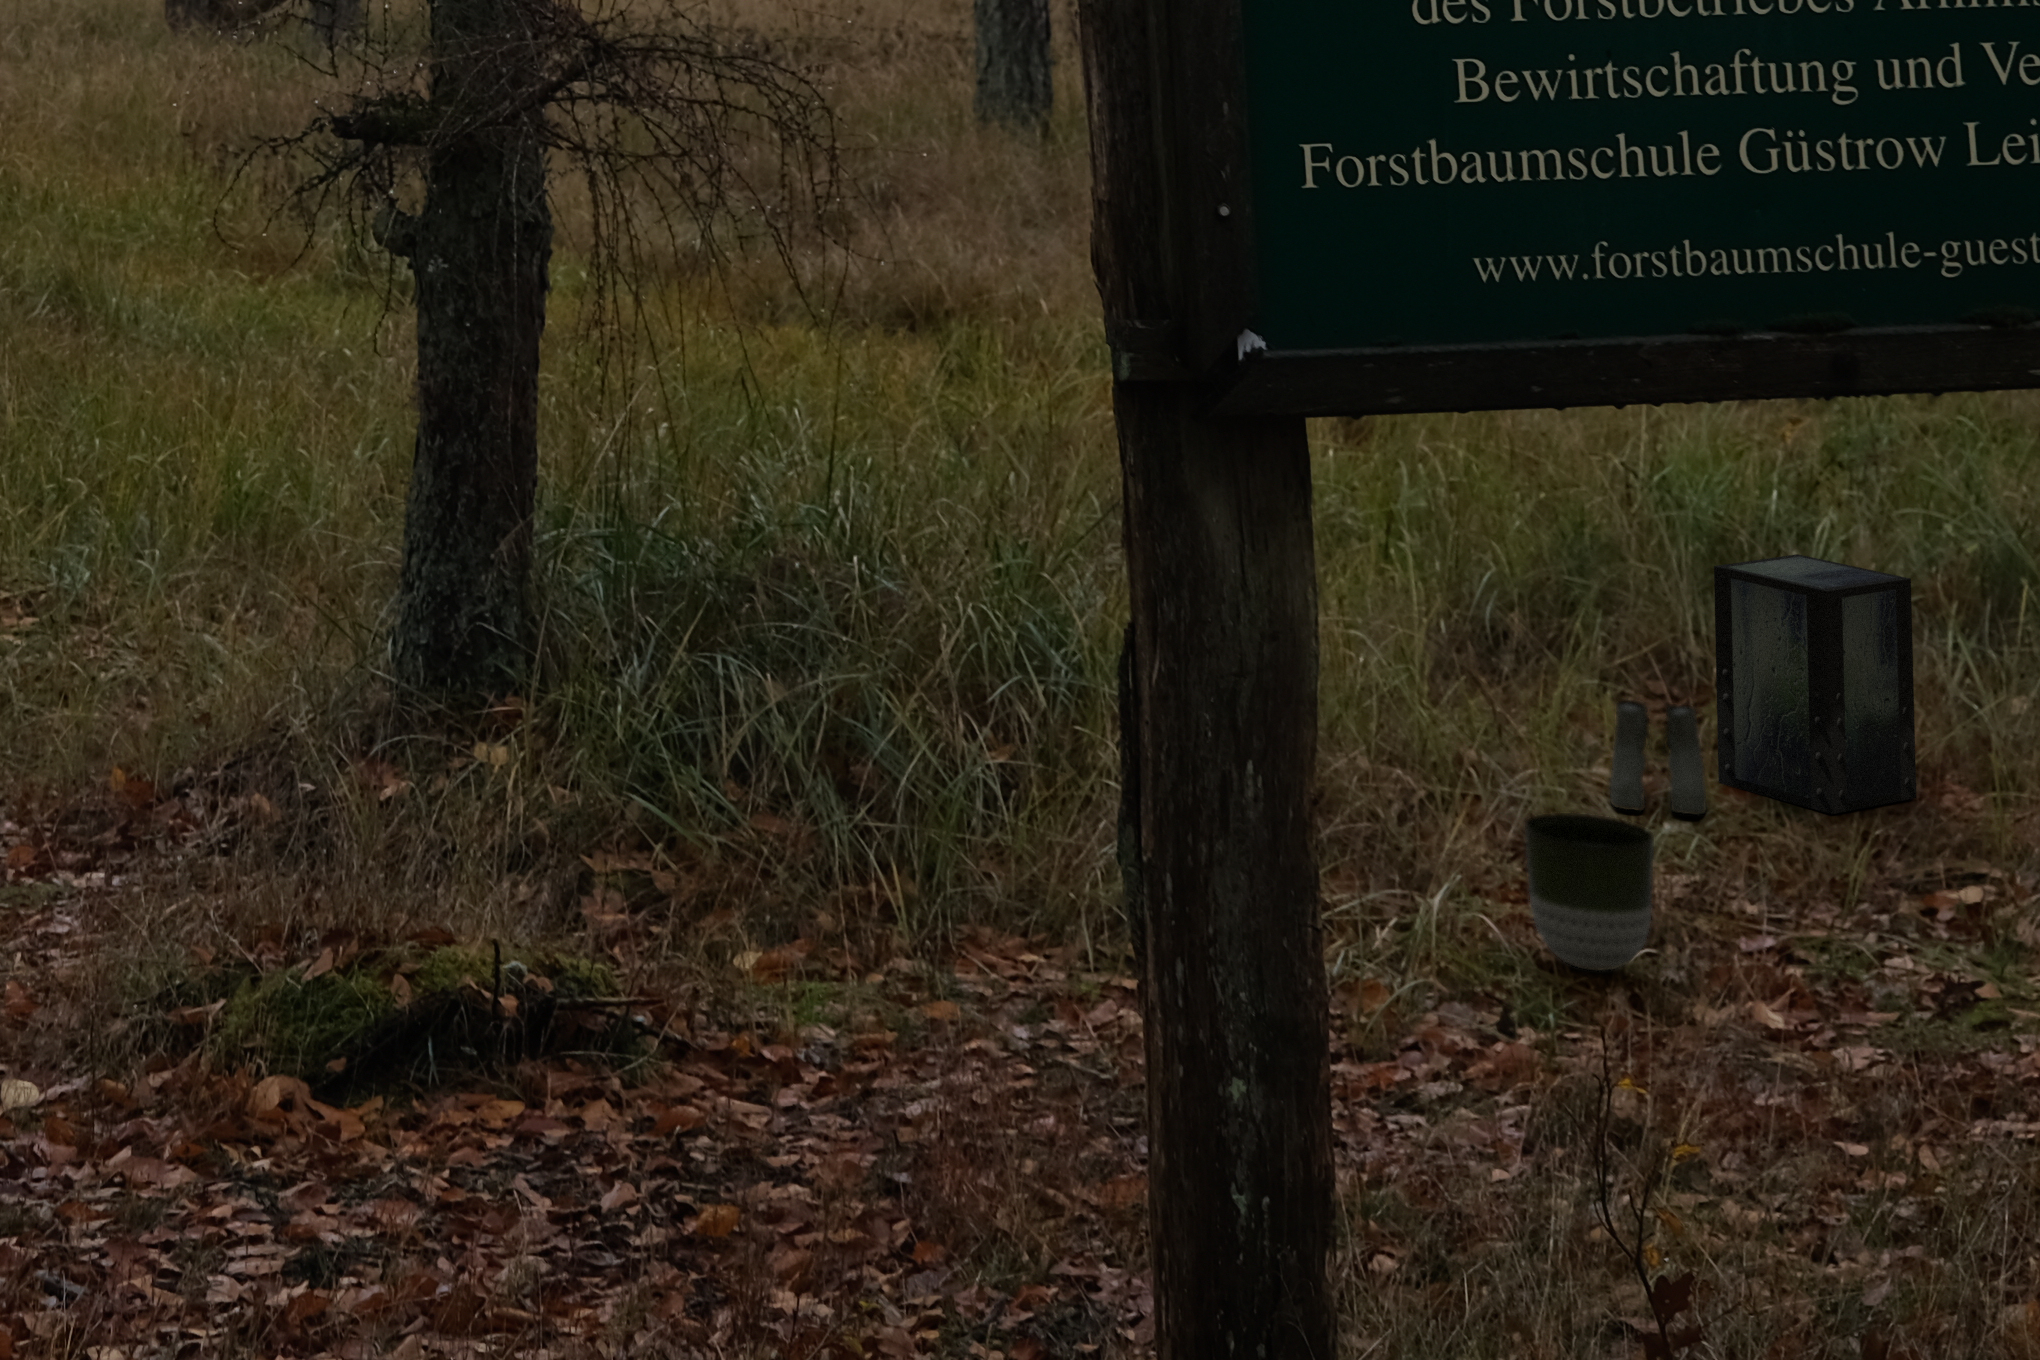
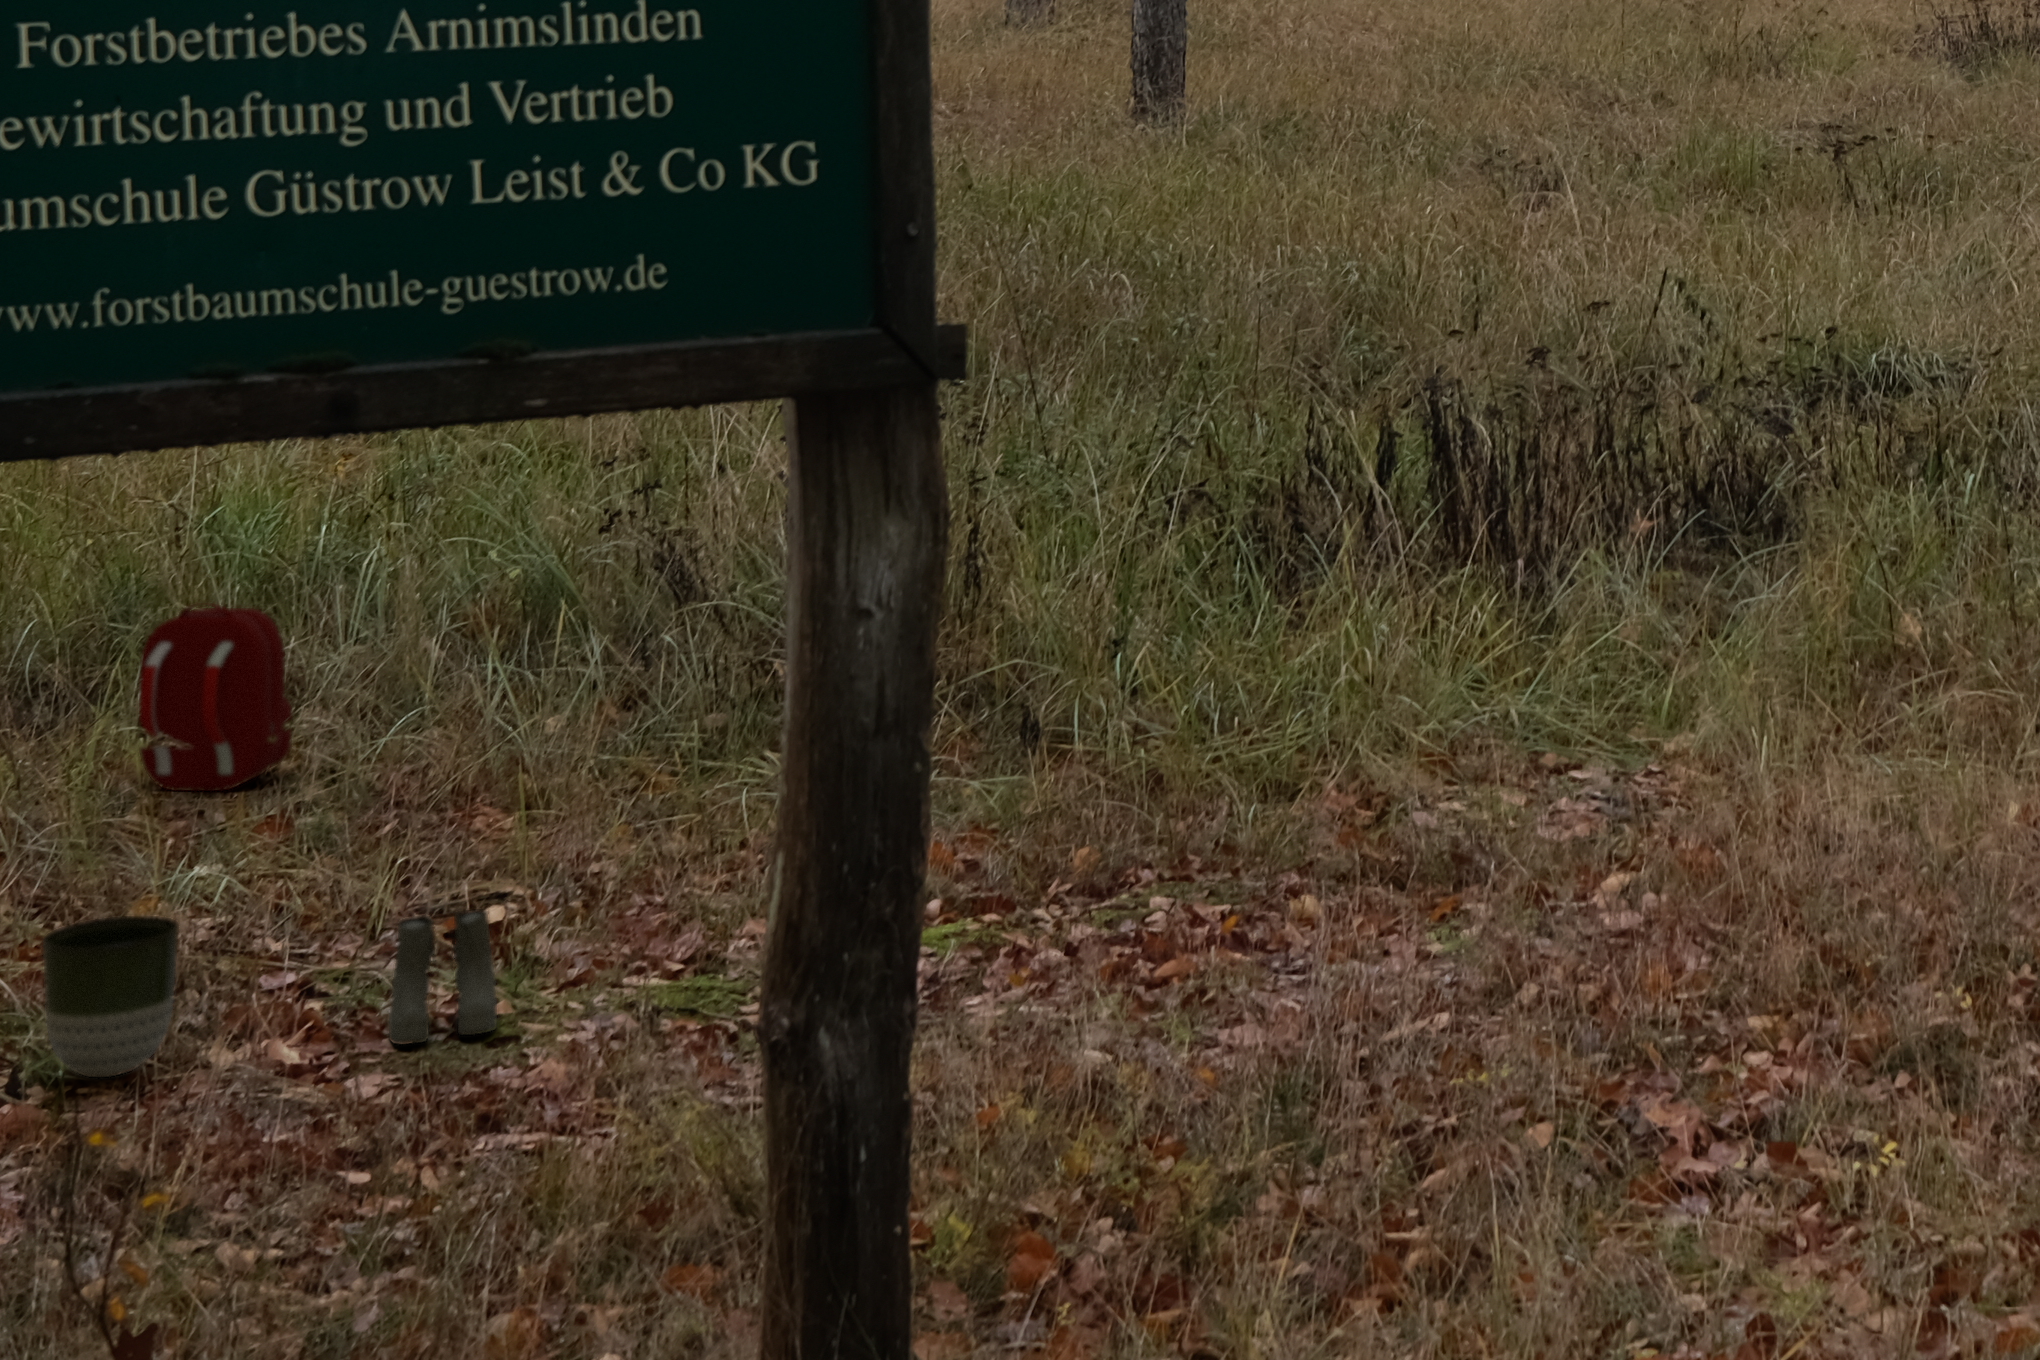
backpack: none [1593,508,1742,694] -> present [139,604,293,791]
storage box: present [1714,554,1916,814] -> none [258,623,456,877]
boots: present [1610,700,1706,815] -> present [389,909,497,1045]

